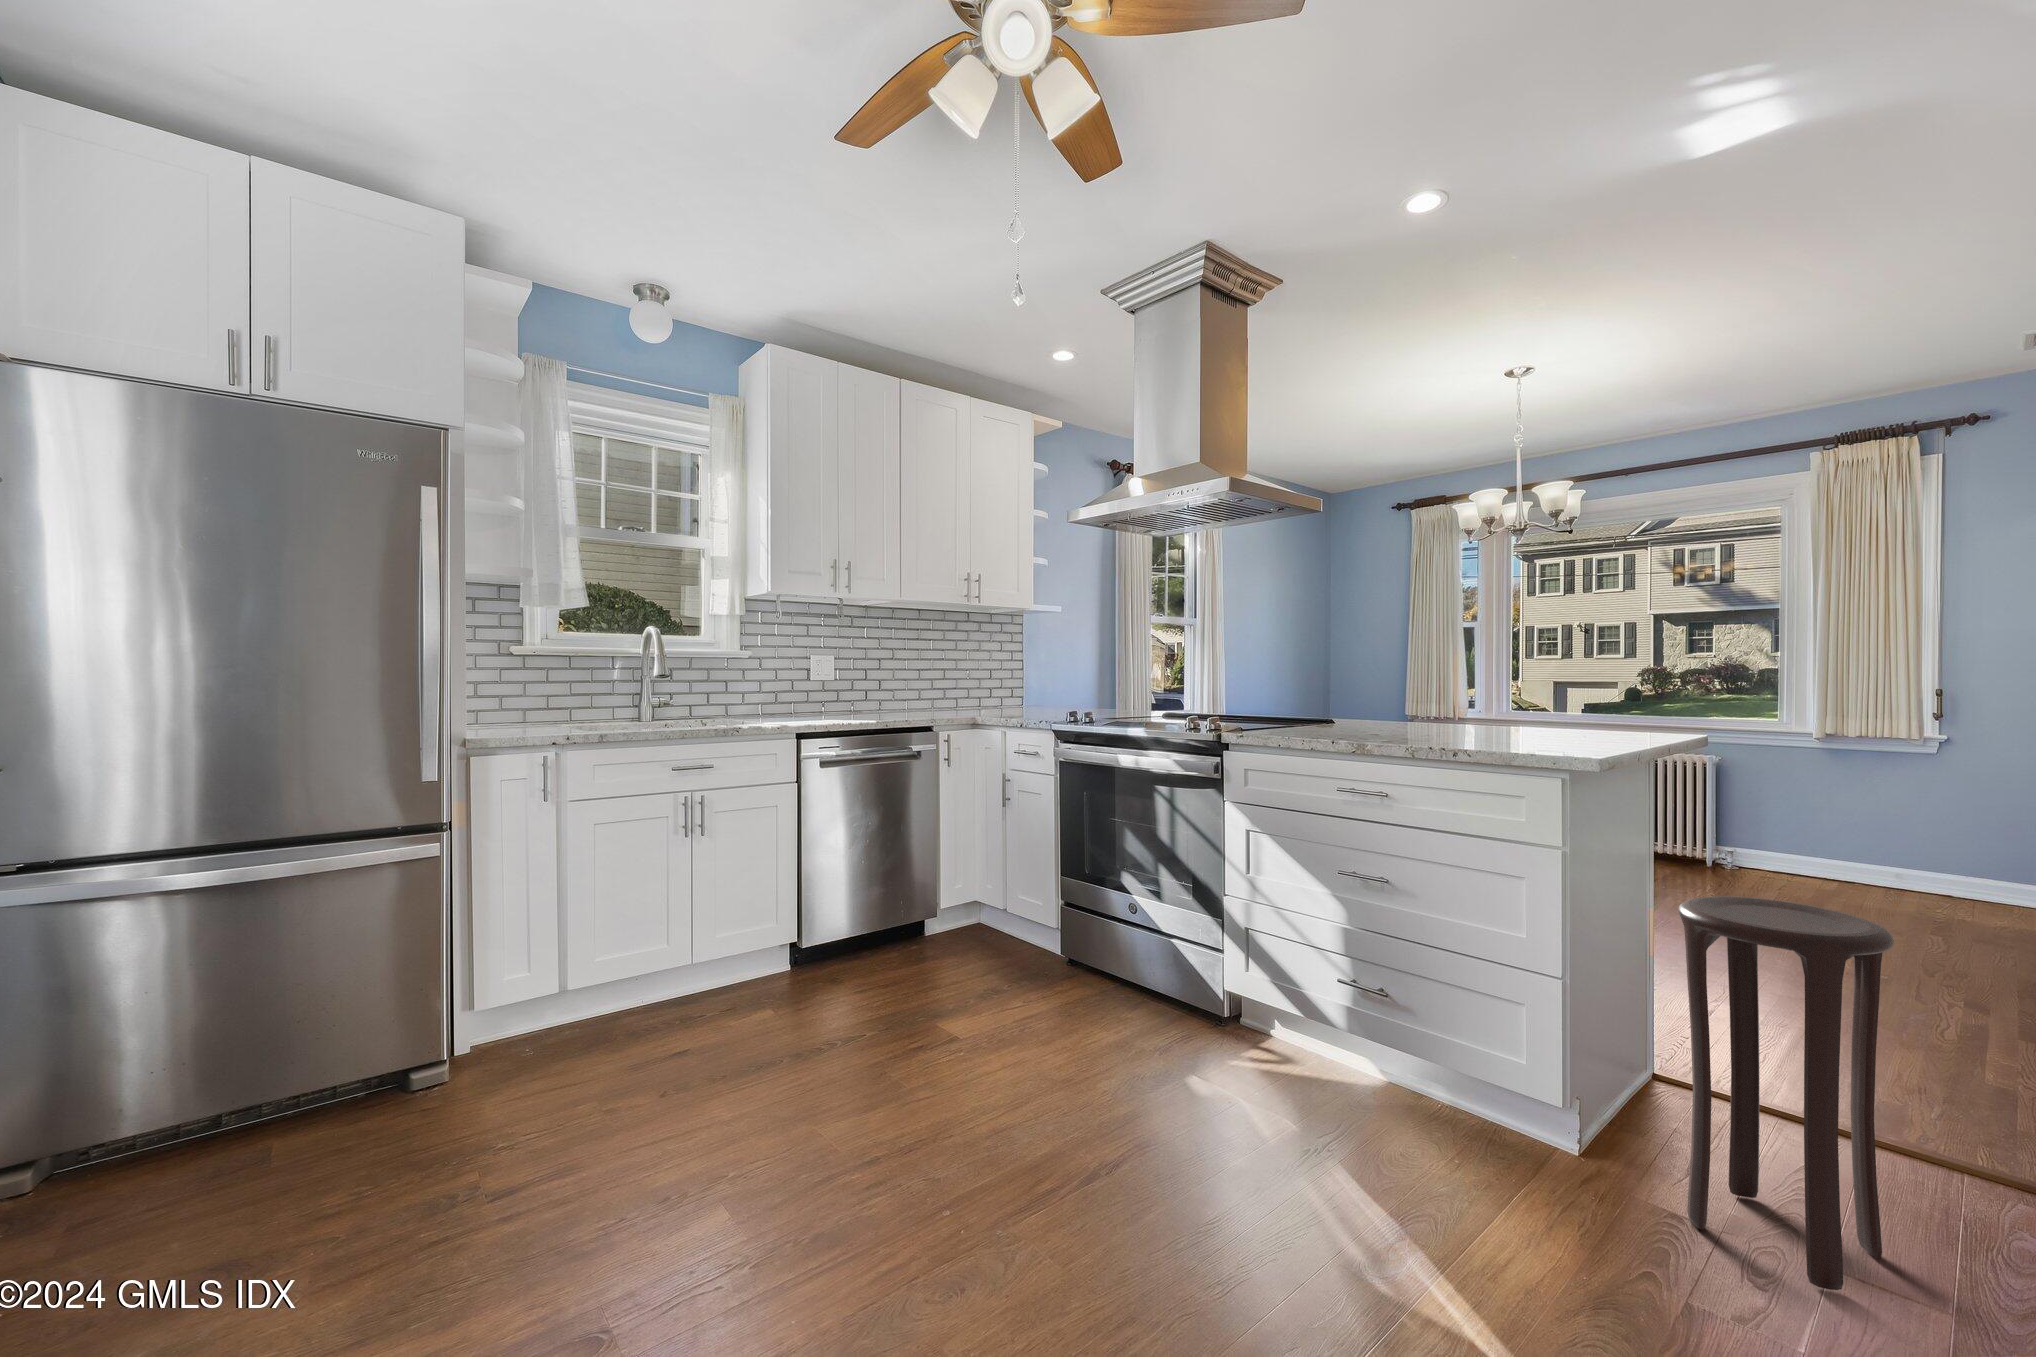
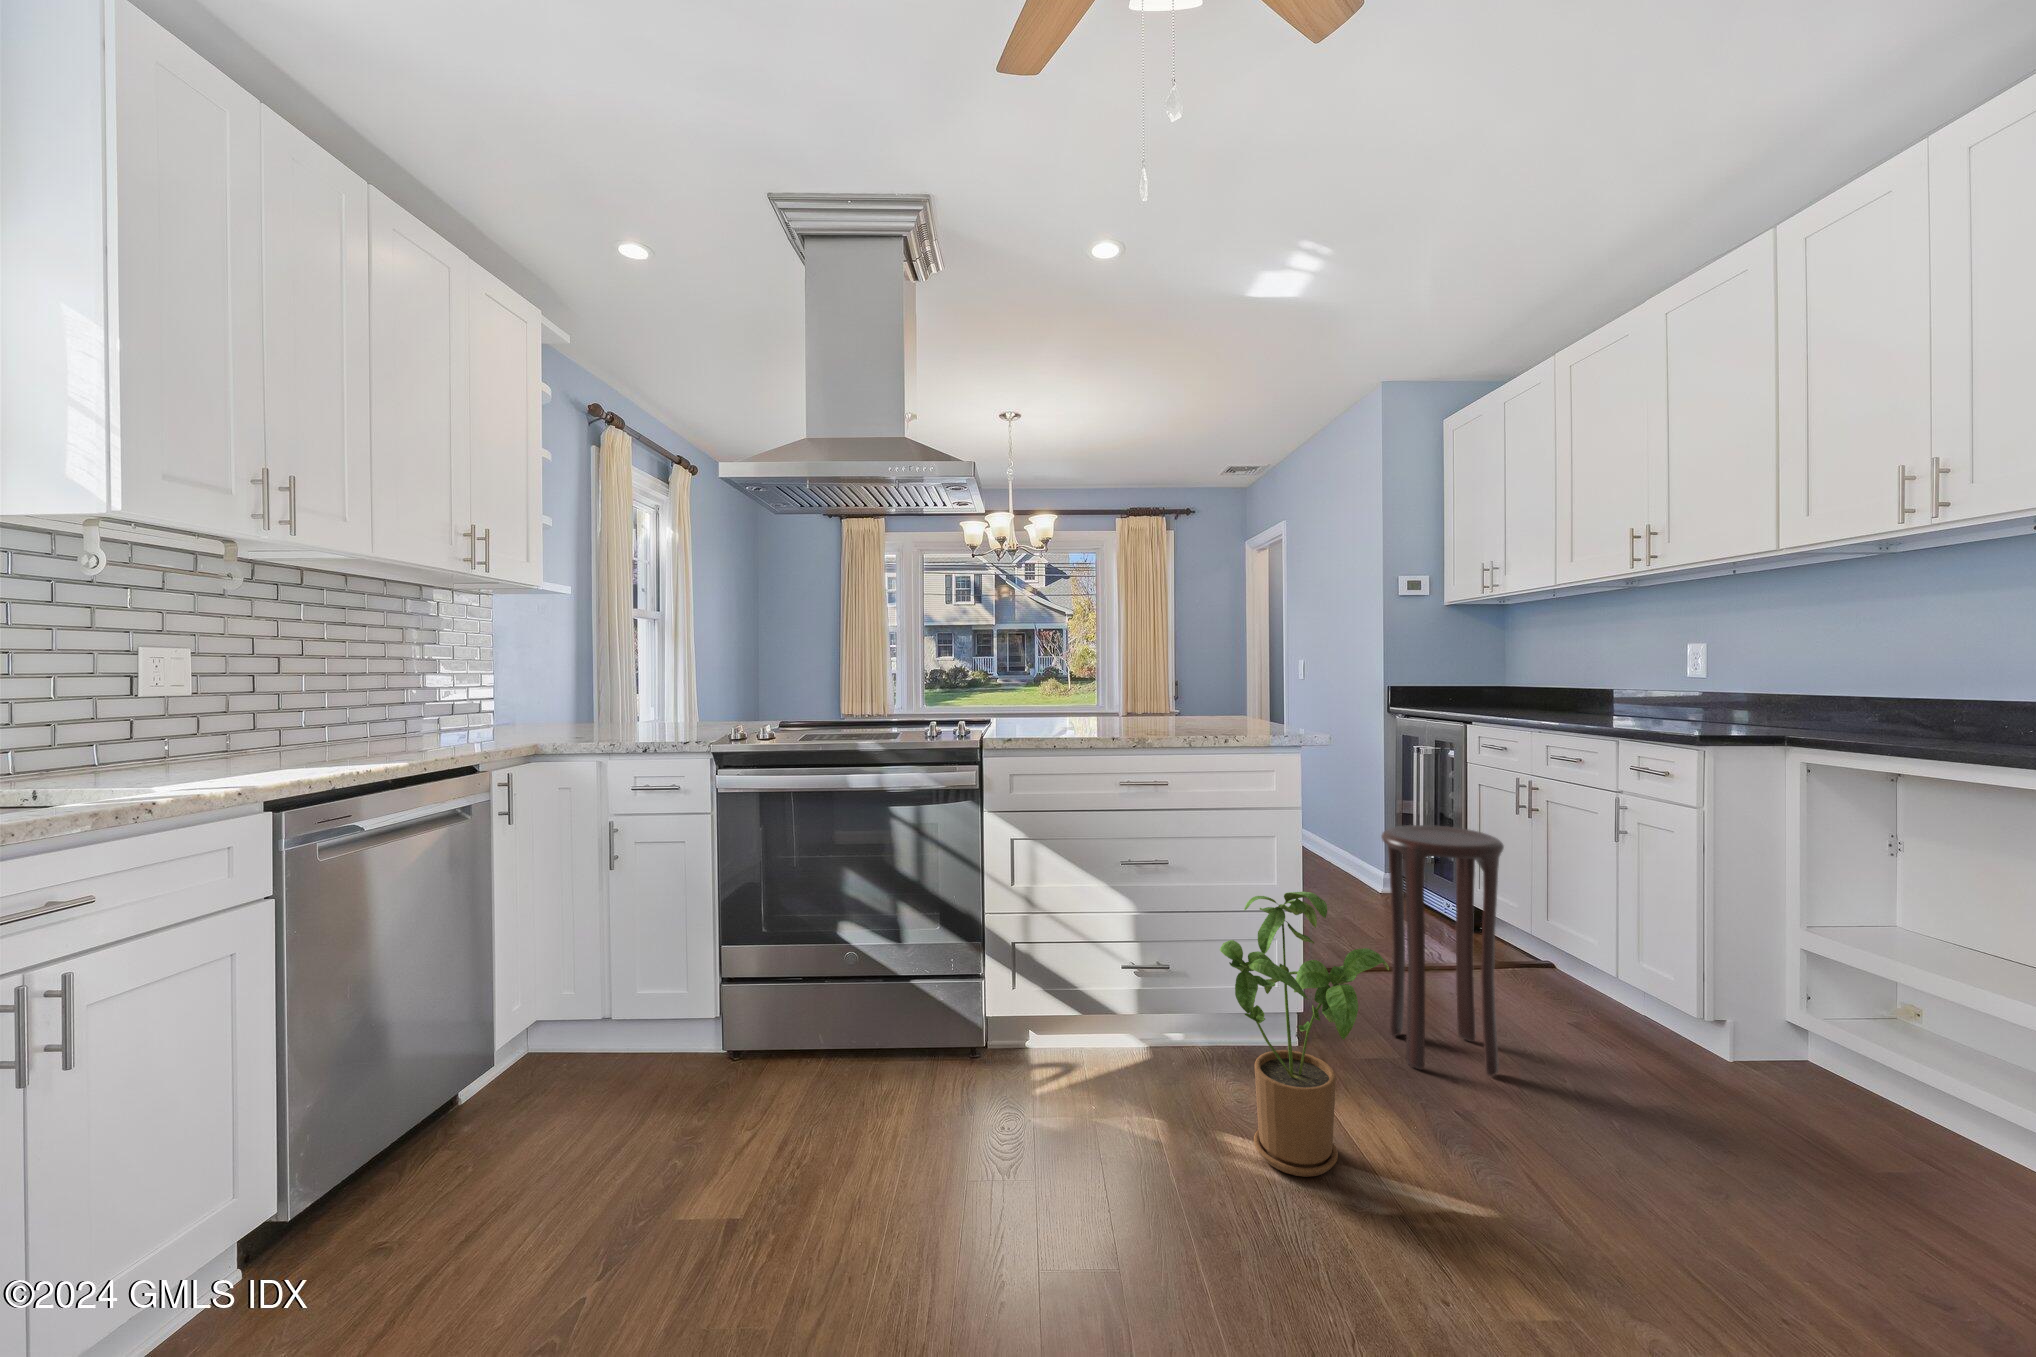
house plant: none [1293,912,1483,1210] -> present [1220,892,1389,1177]

